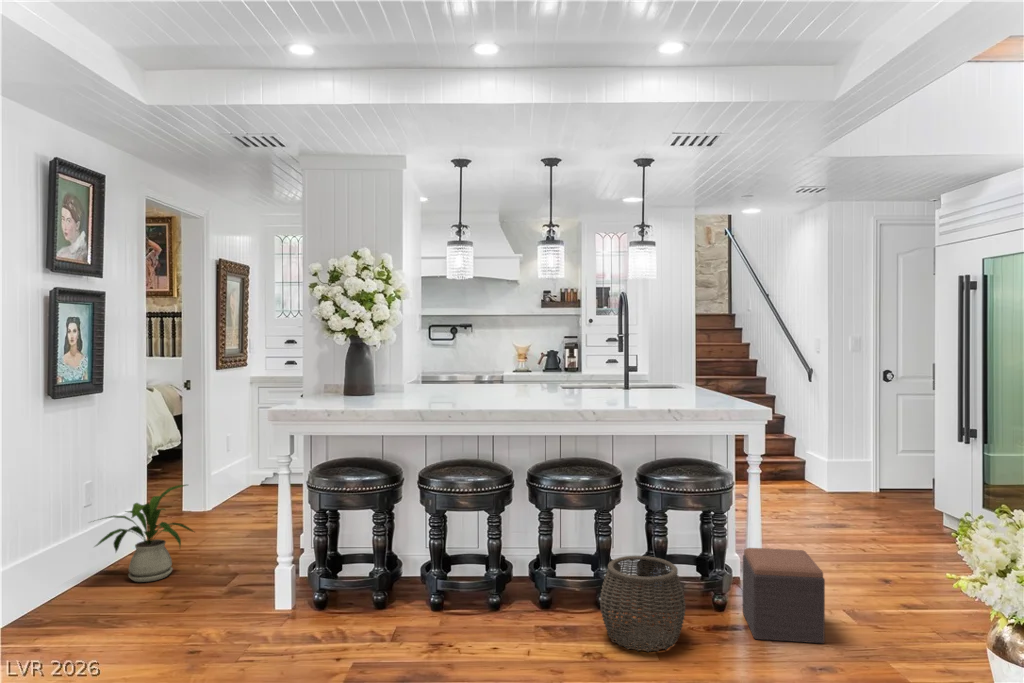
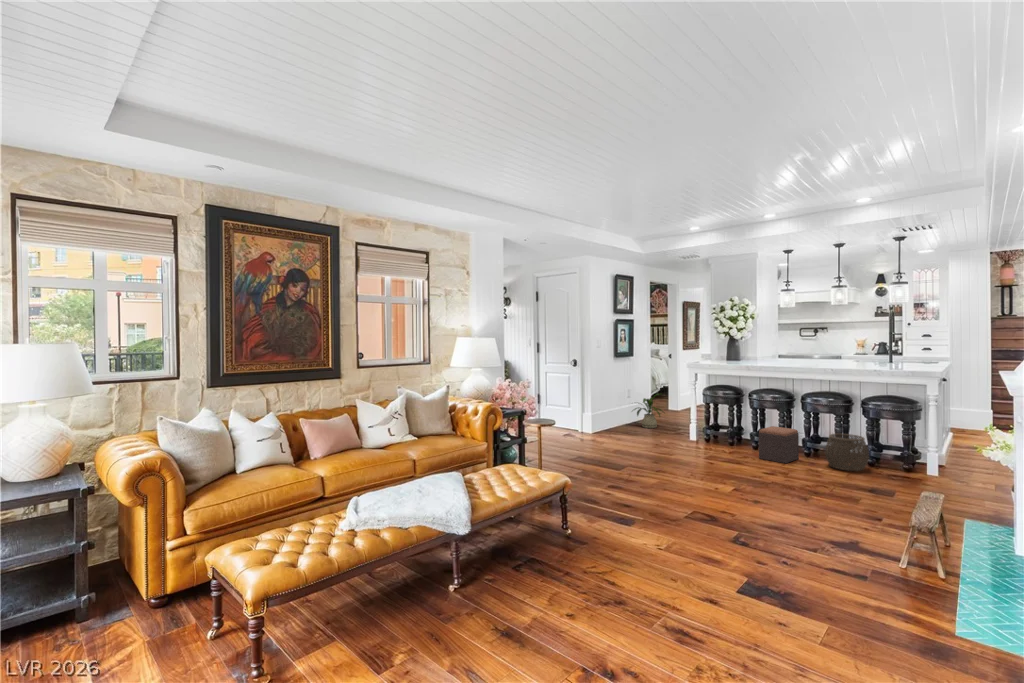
footstool: present [743,548,825,644] -> present [759,426,799,463]

